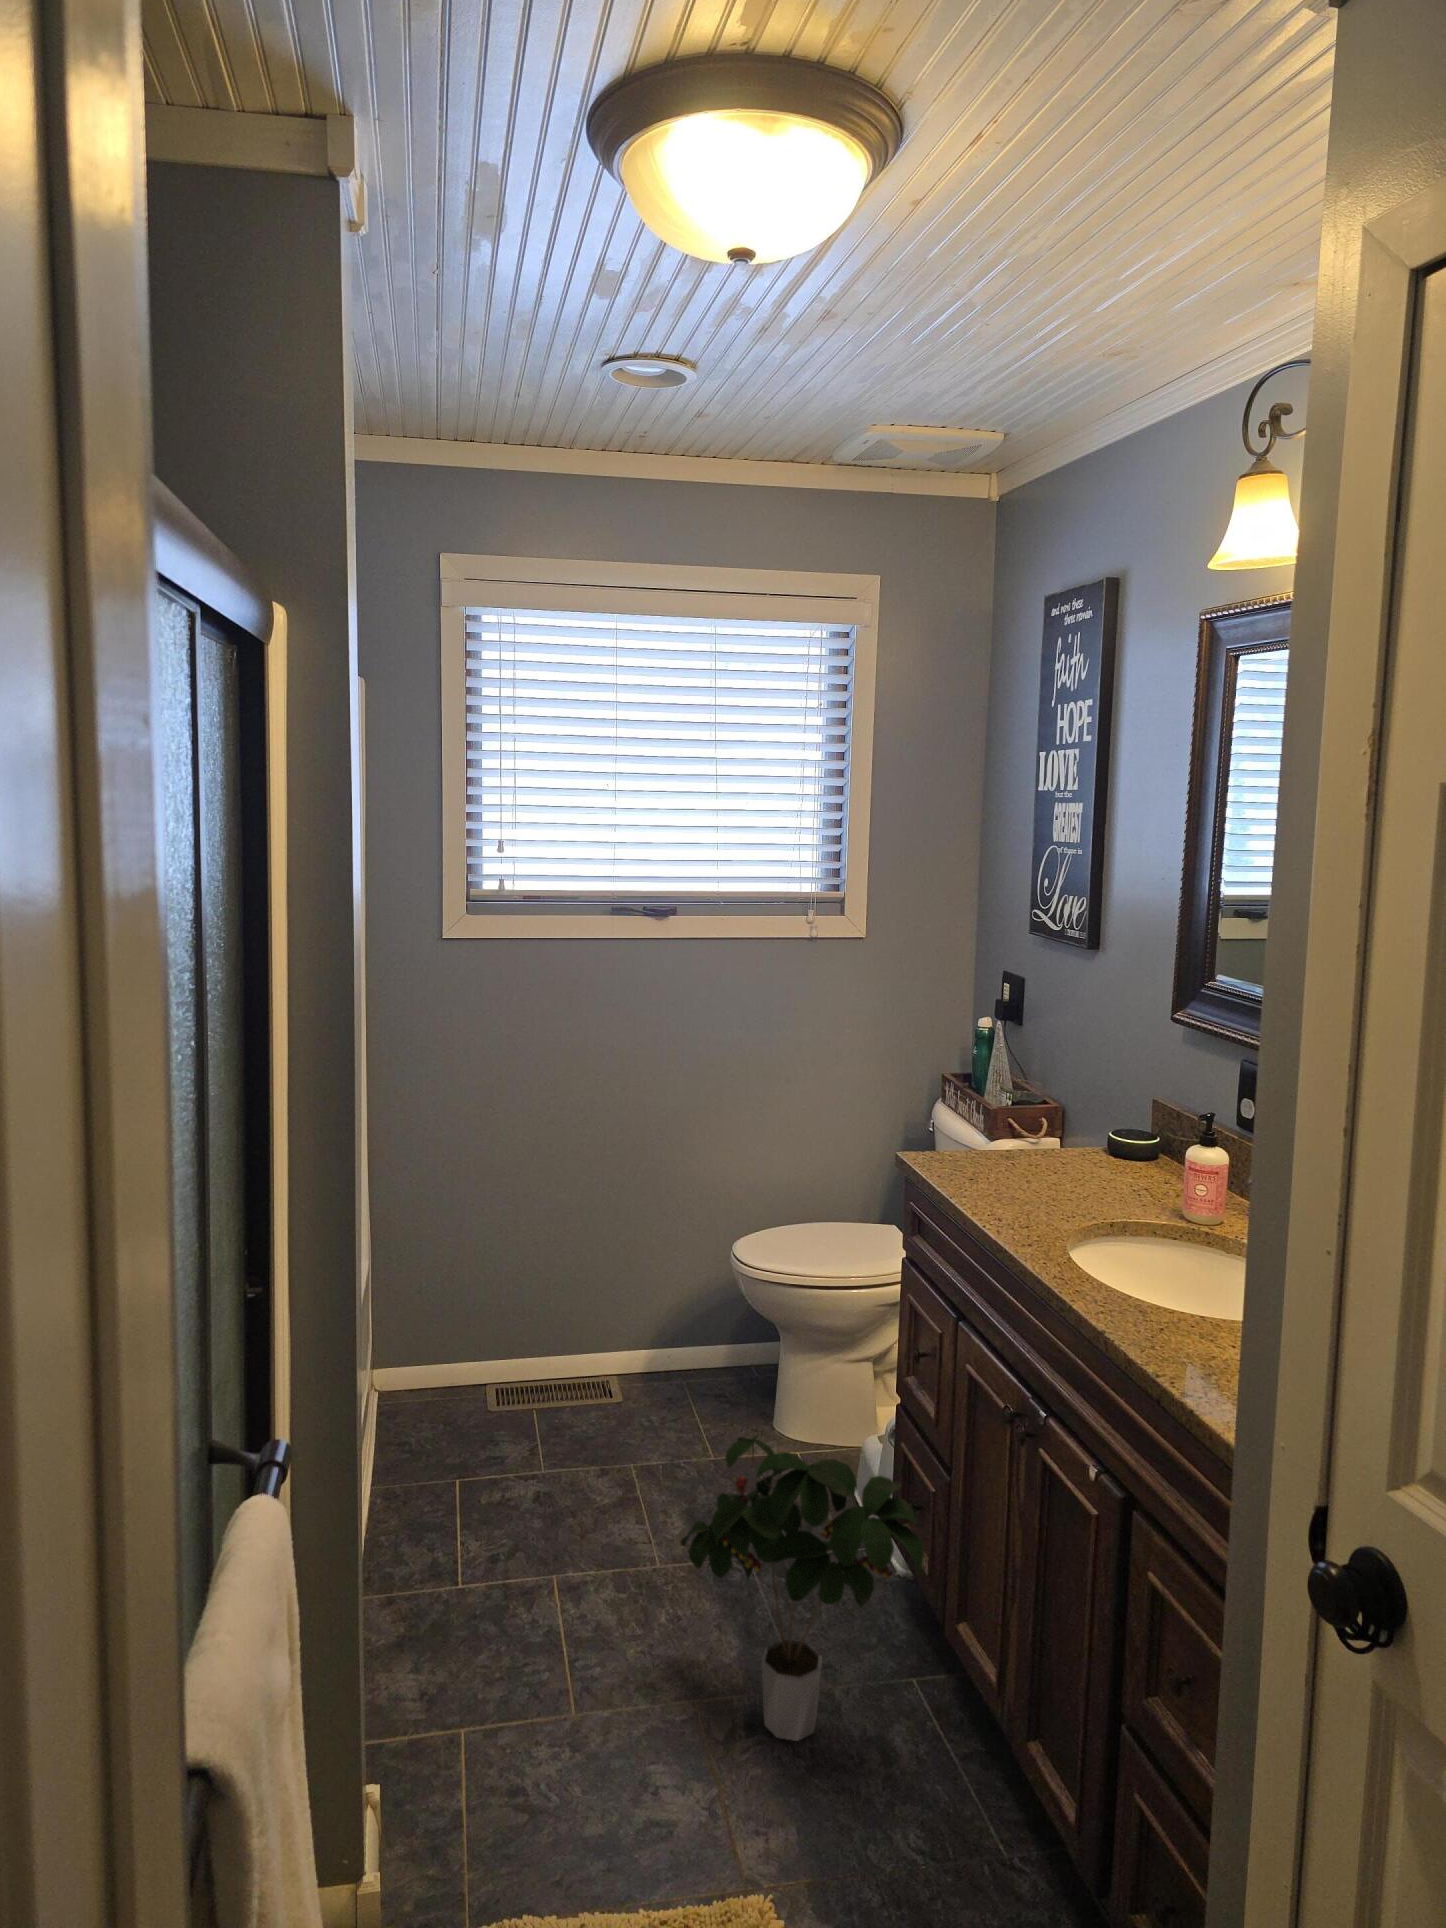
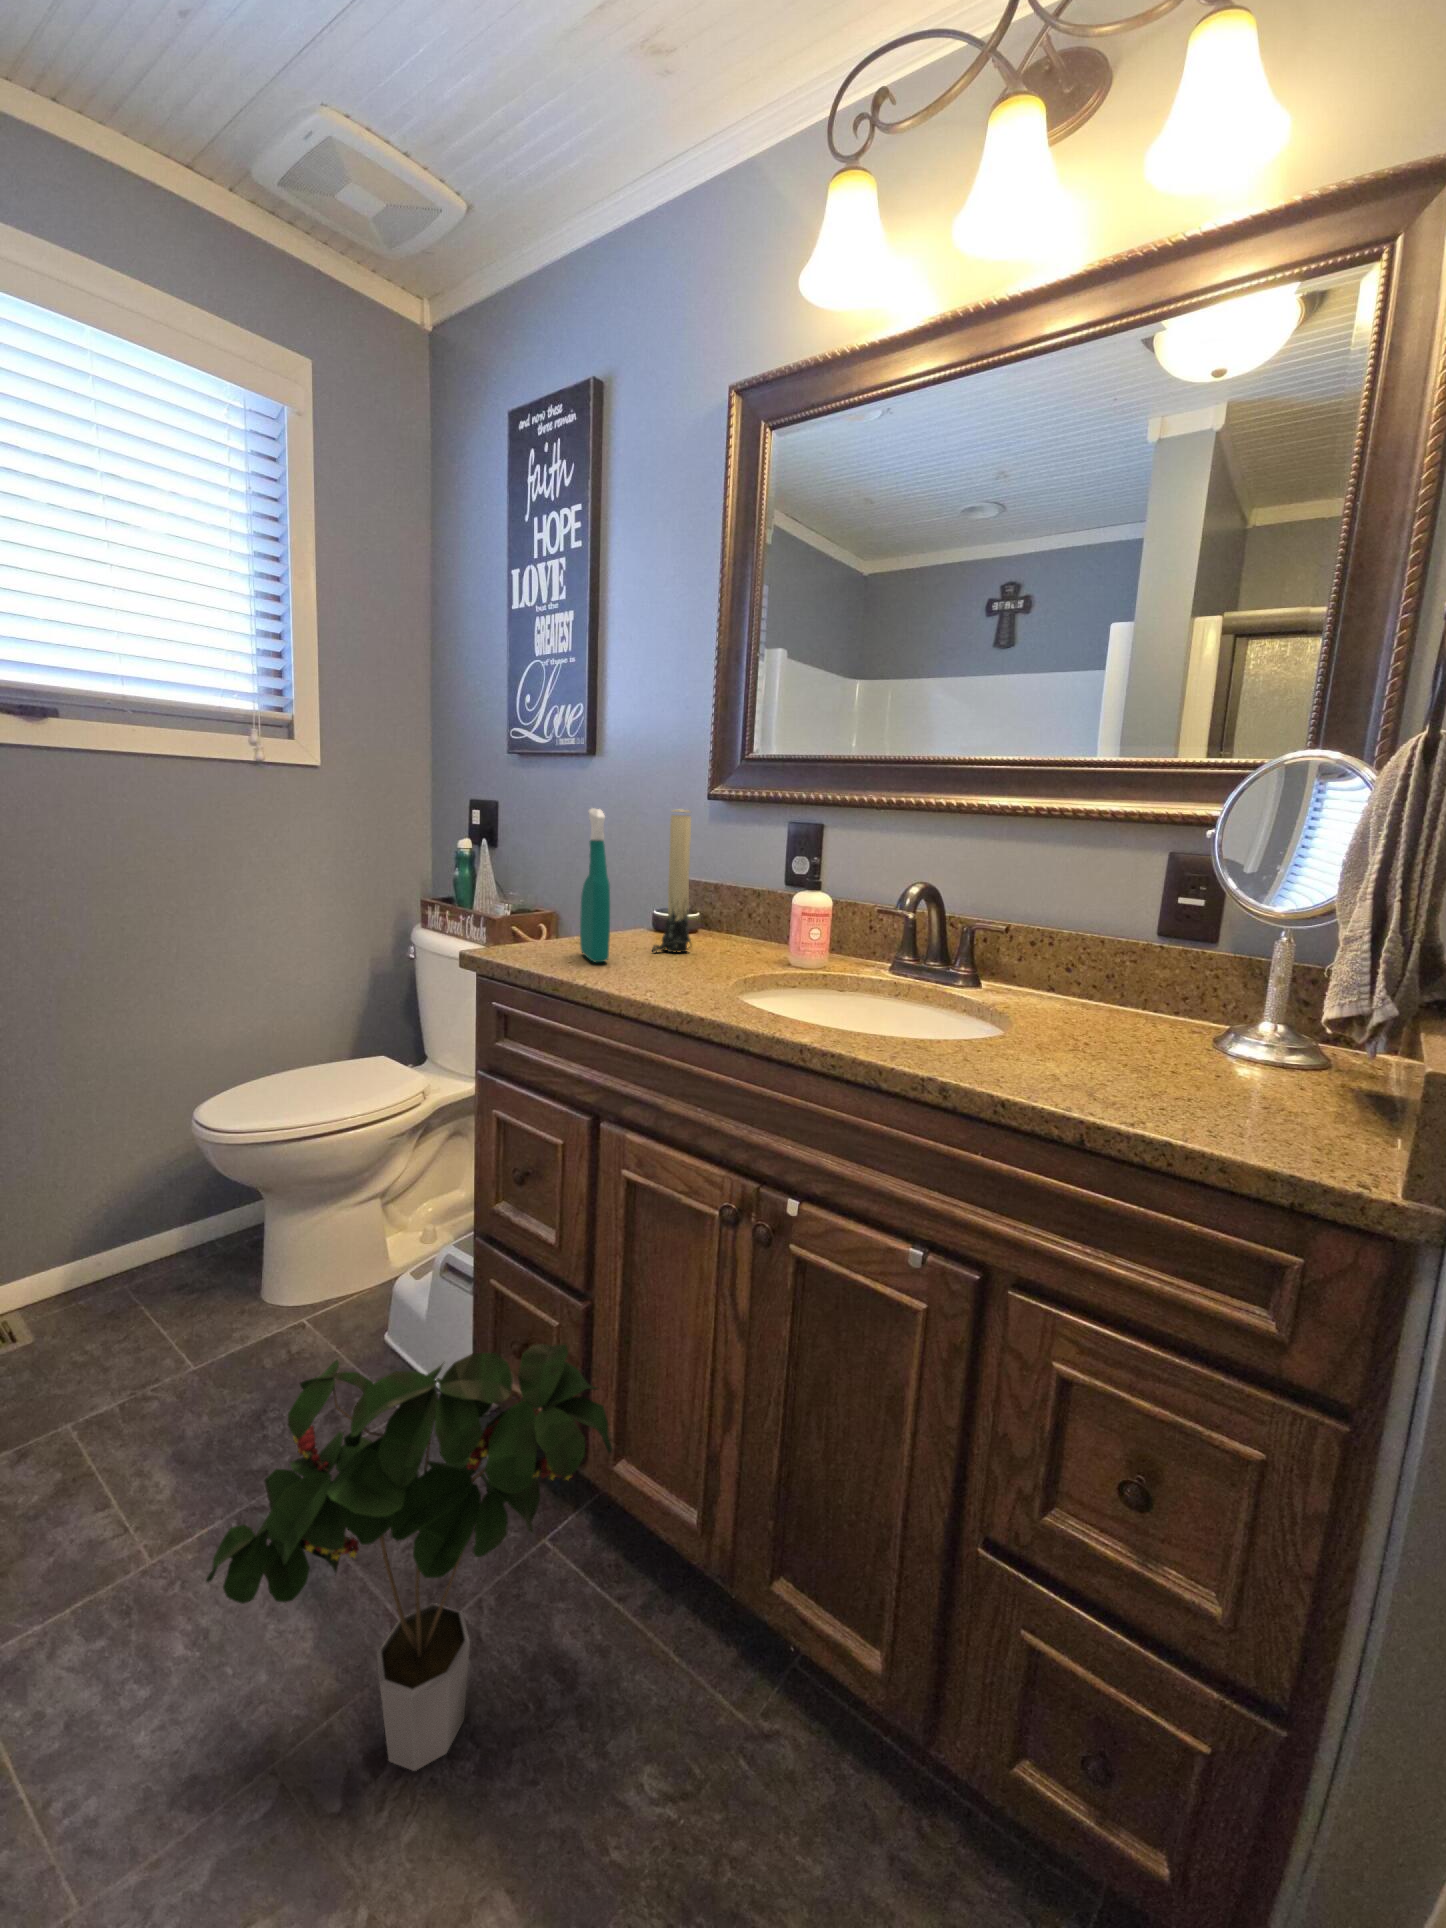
spray bottle: none [984,1051,1005,1187] -> present [580,808,610,962]
candle: none [1055,1054,1098,1188] -> present [652,810,691,953]

